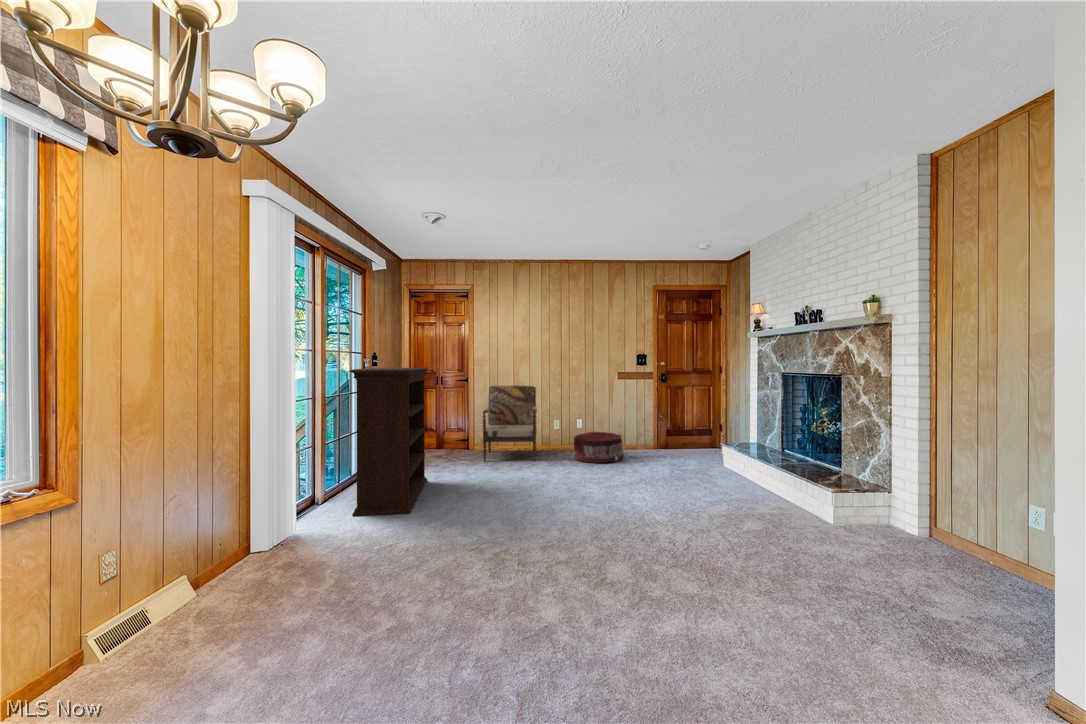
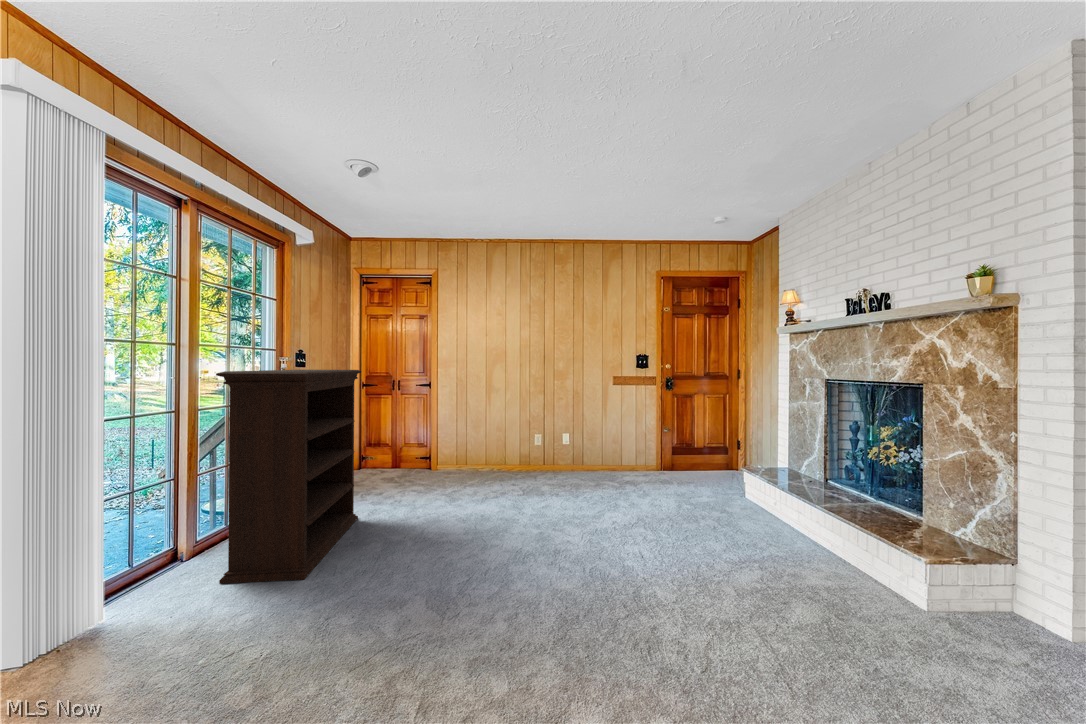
armchair: present [483,385,537,461] -> none [441,392,513,488]
pouf: present [573,432,624,463] -> none [556,450,620,491]

